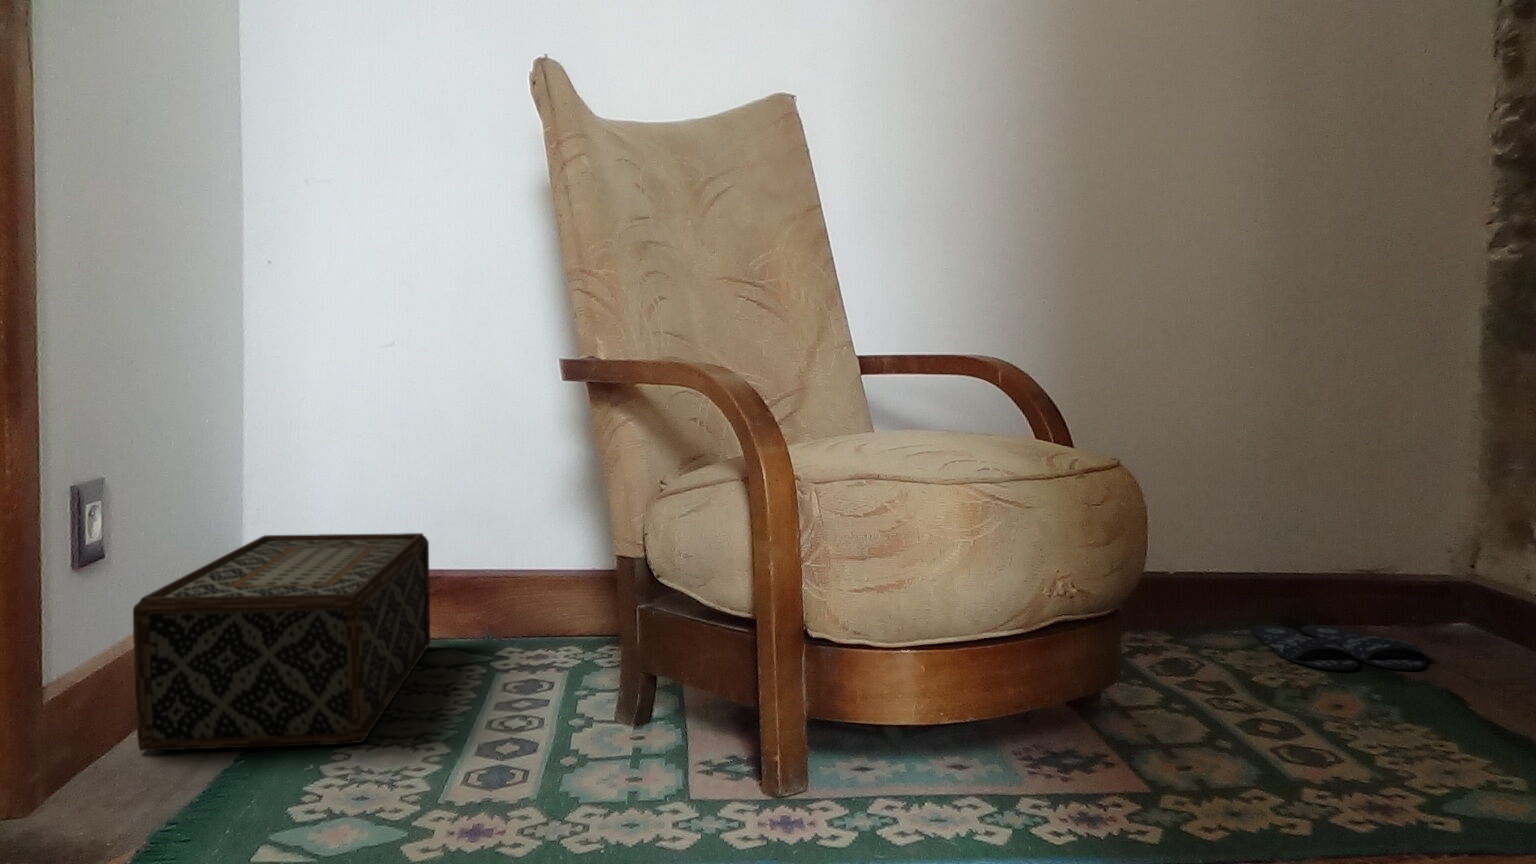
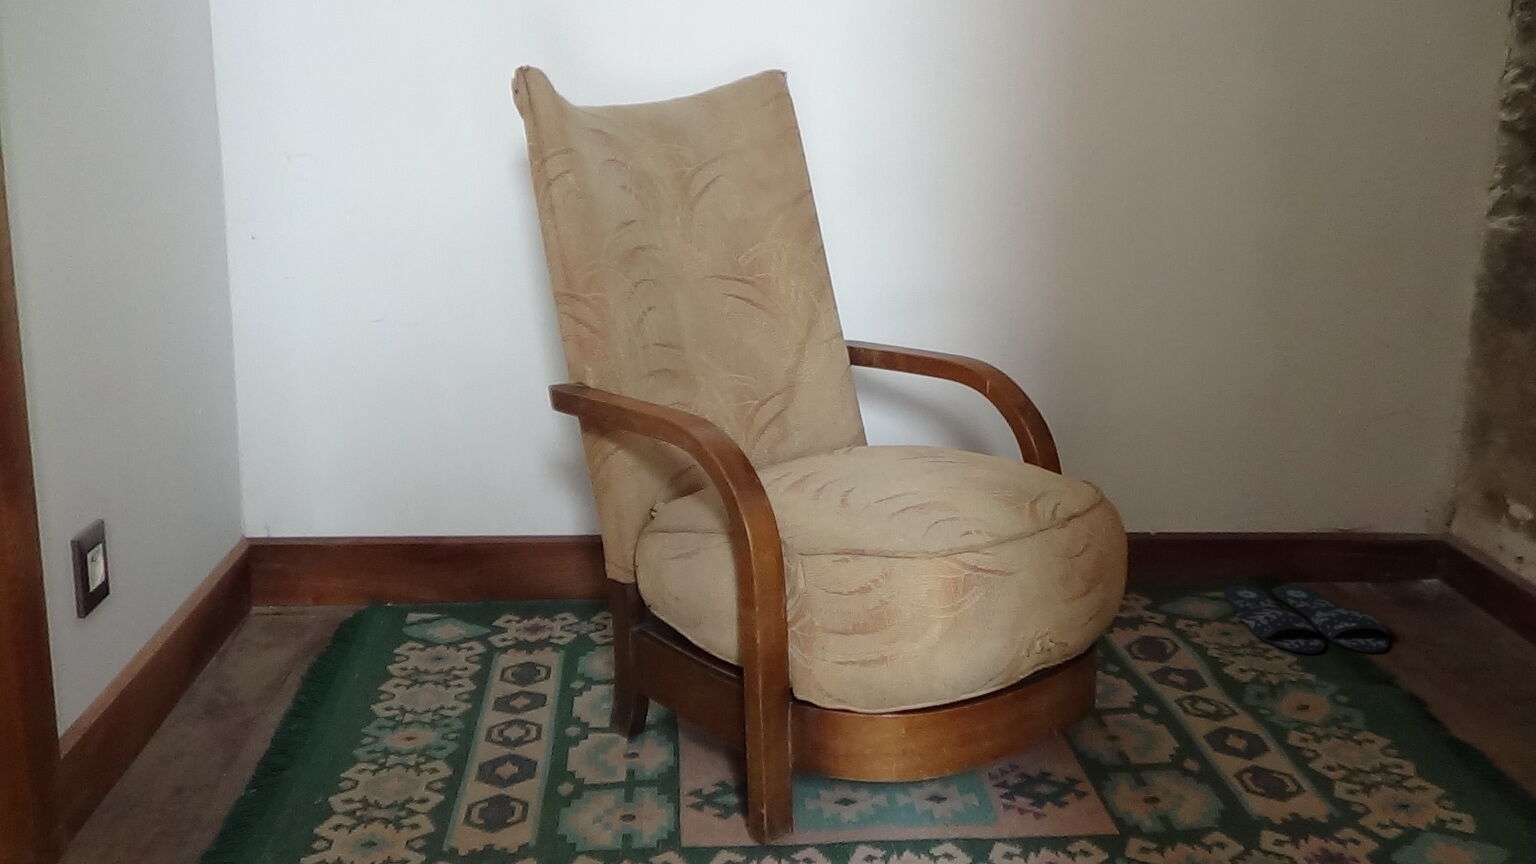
woven basket: present [133,533,430,751] -> none [131,510,431,775]

